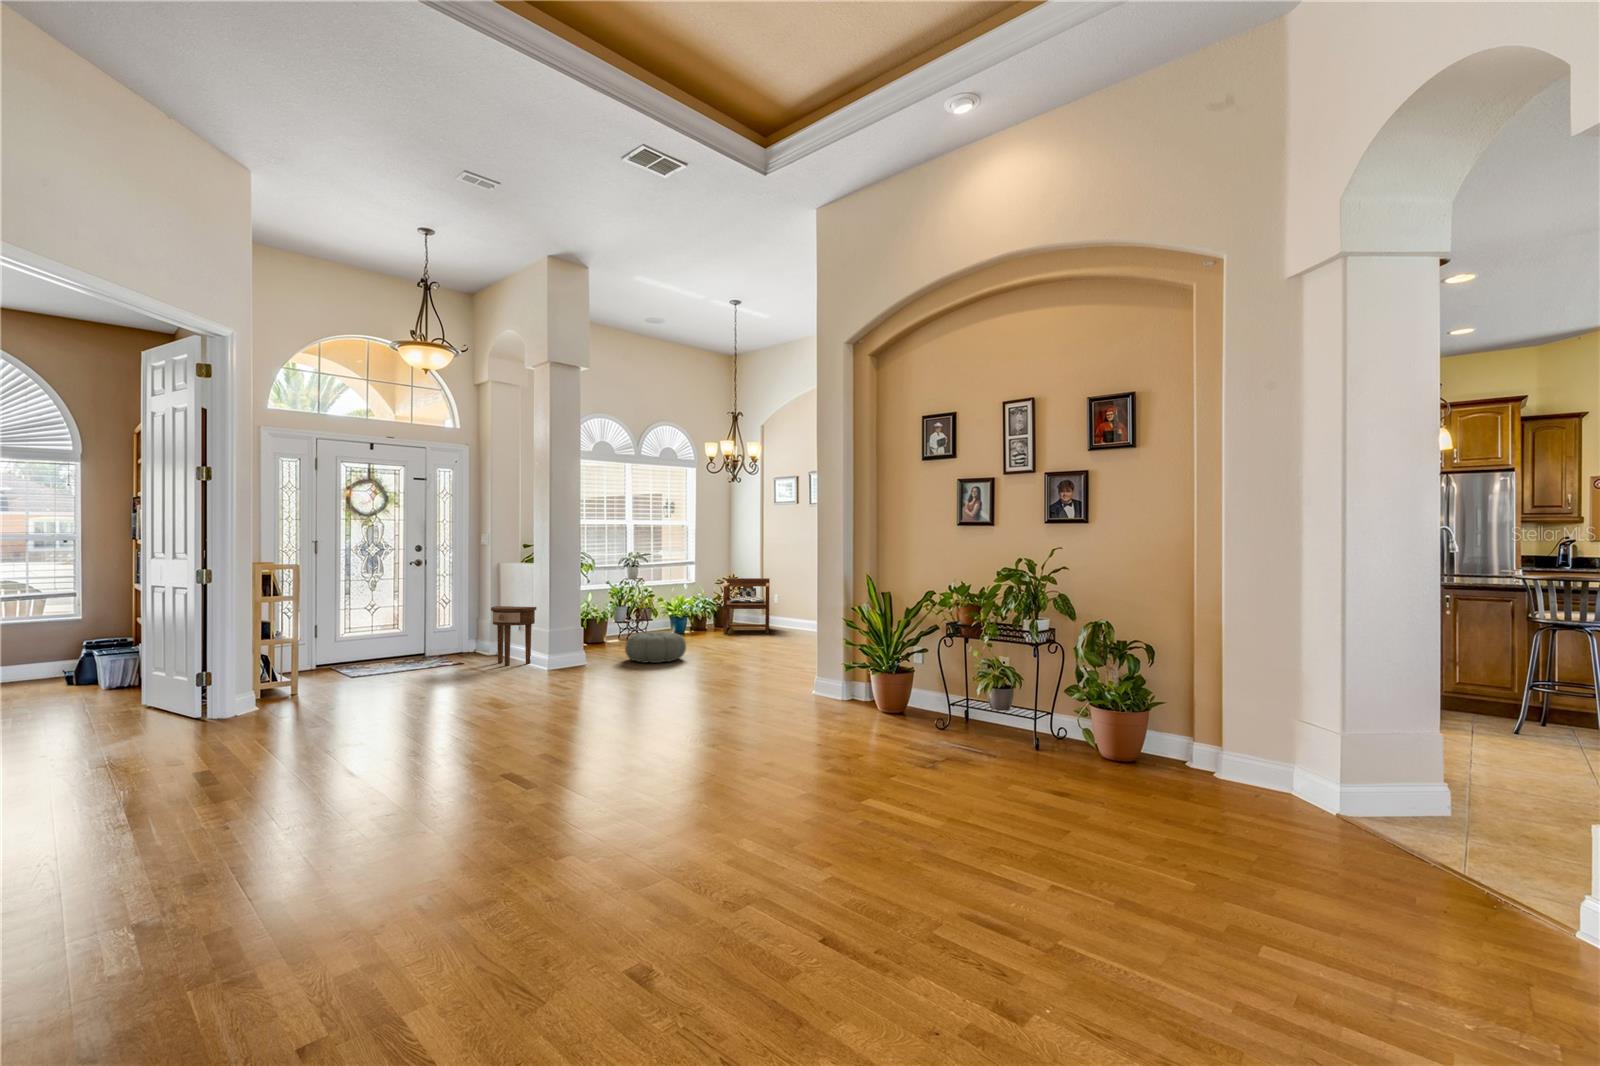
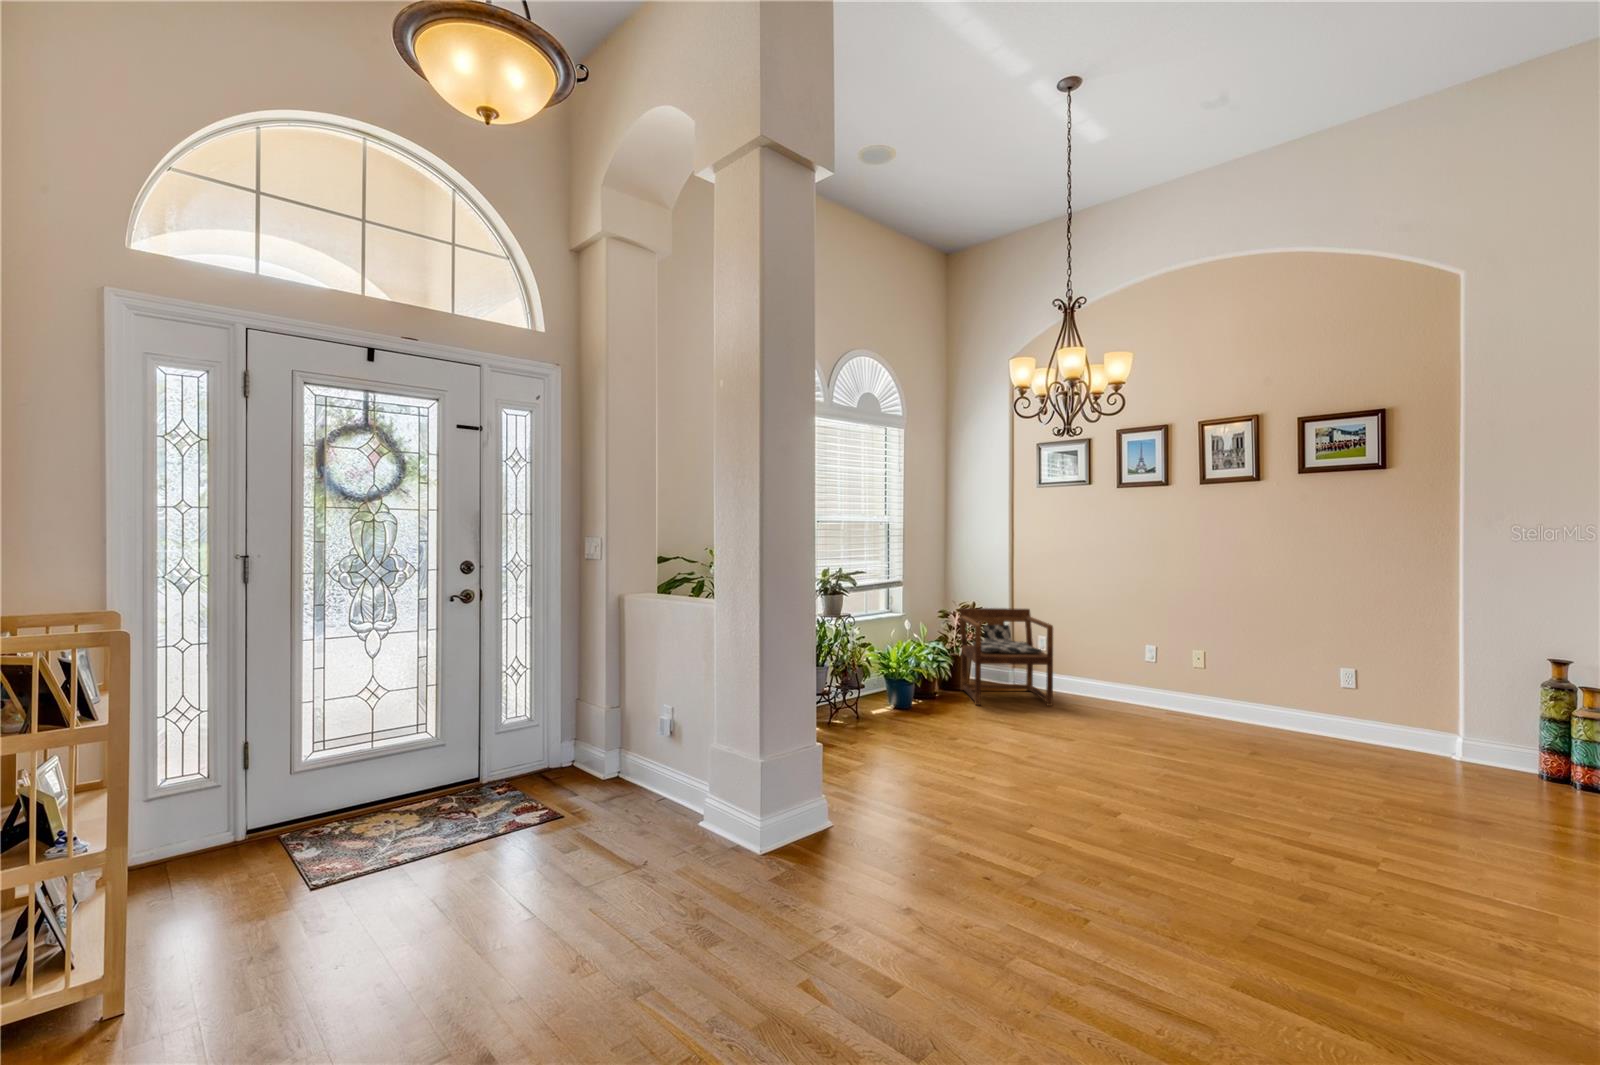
side table: present [491,606,536,666] -> none [622,694,718,832]
pouf: present [625,632,686,663] -> none [897,741,1027,825]

